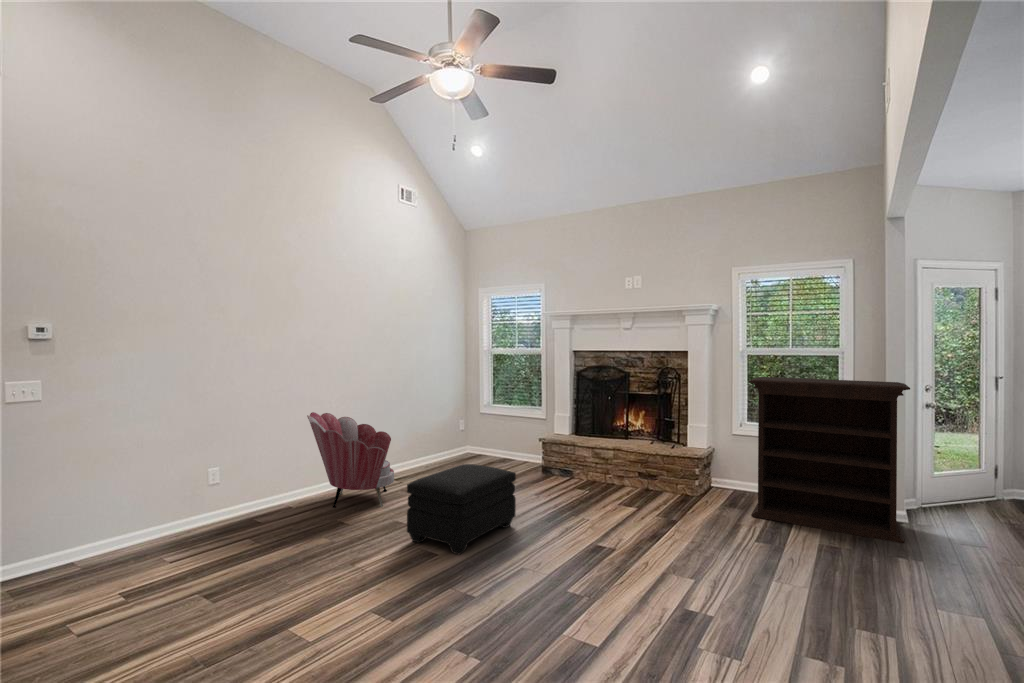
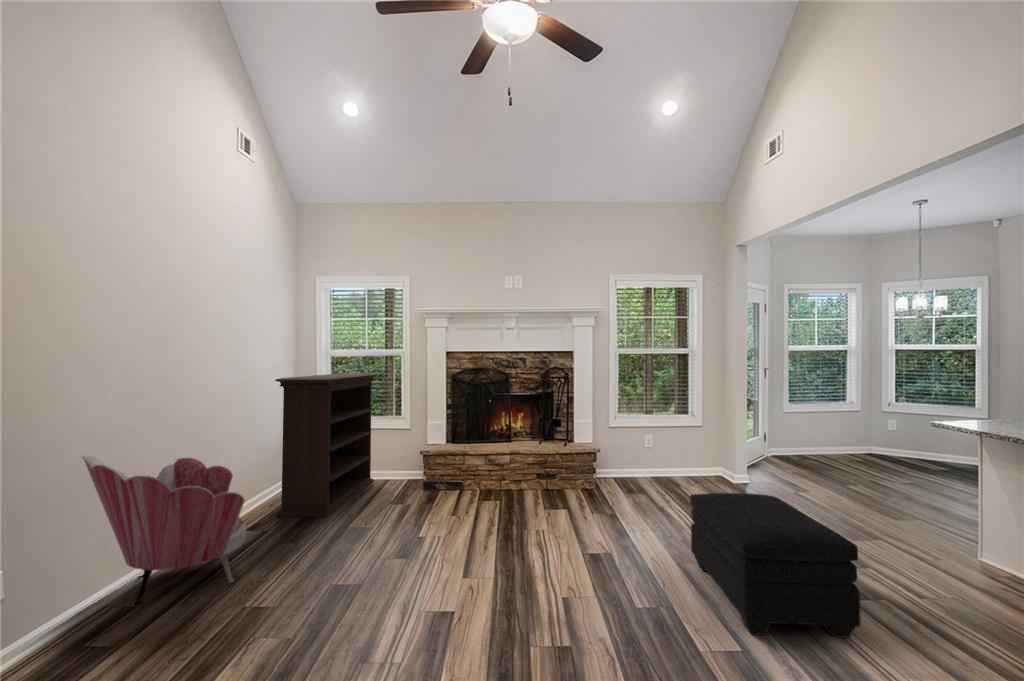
bookshelf: present [749,377,910,543] -> present [275,374,377,517]
ottoman: present [407,464,516,554] -> present [690,493,861,638]

